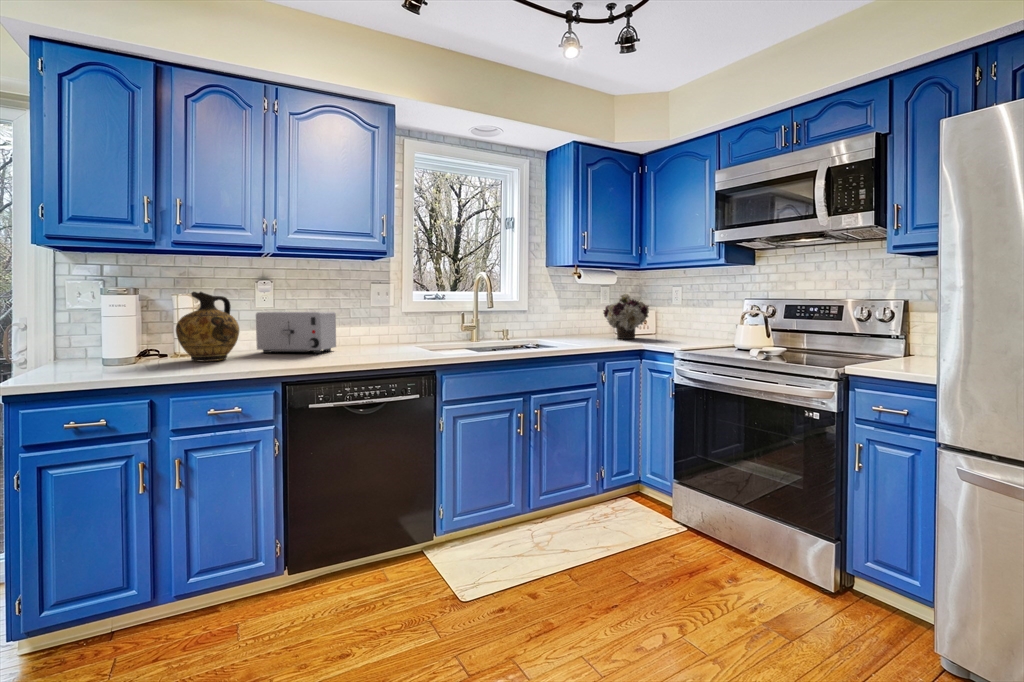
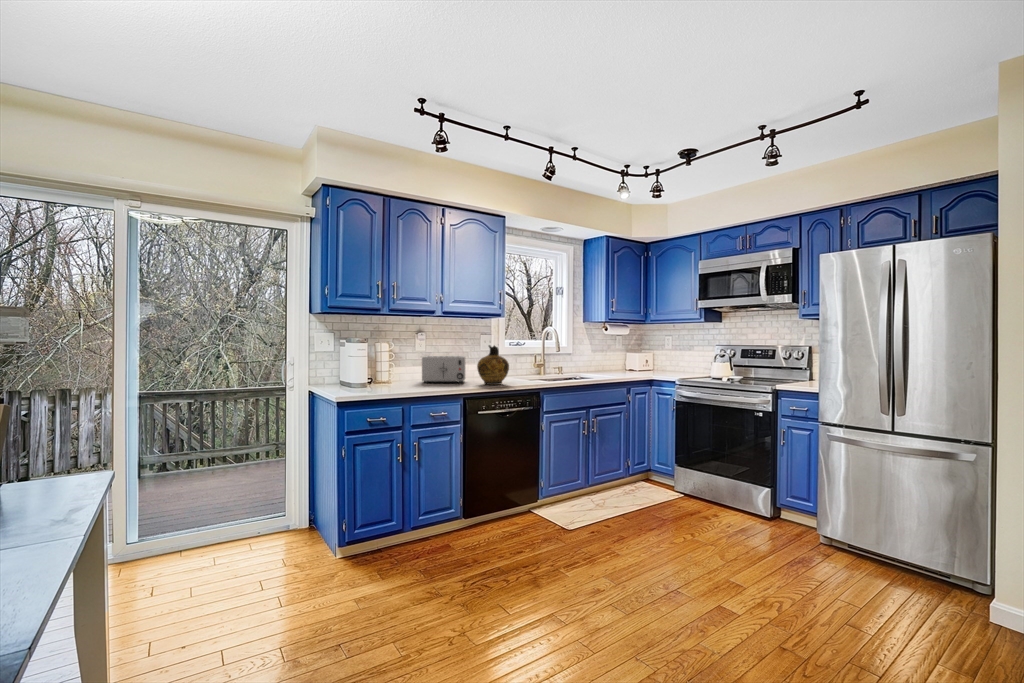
ceramic jug: present [176,292,239,361] -> present [477,345,509,385]
flower arrangement: present [603,293,649,339] -> none [620,339,653,372]

